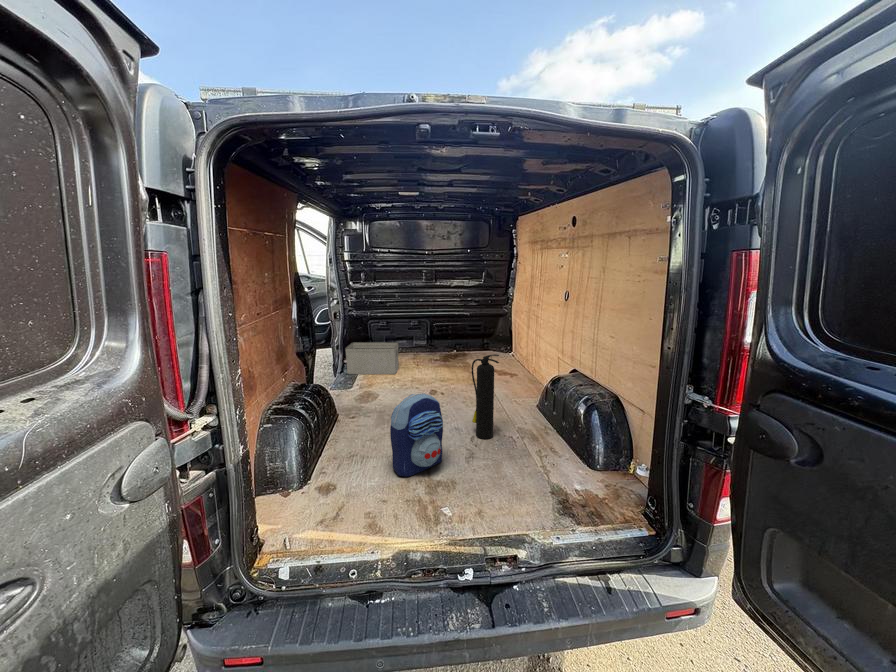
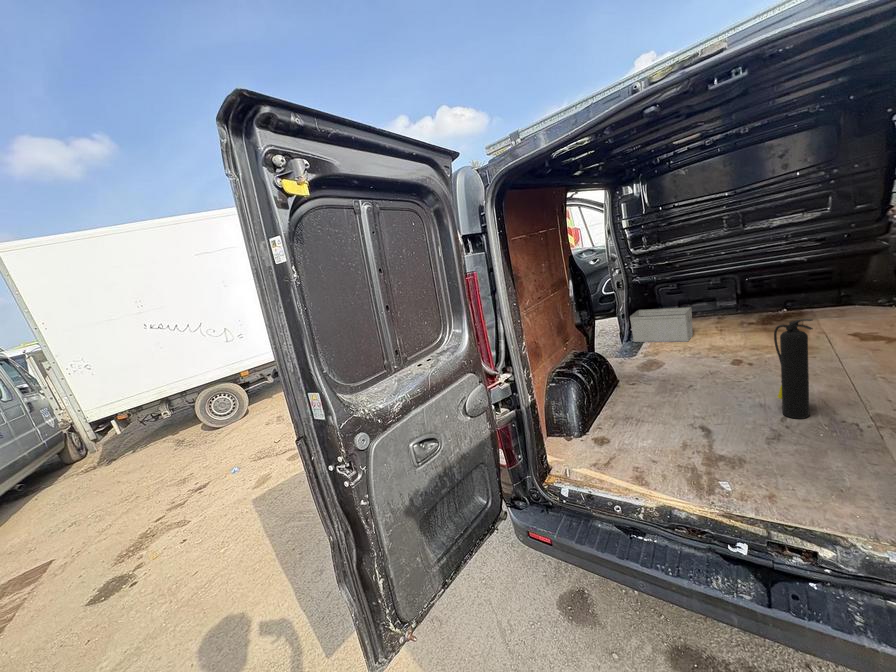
backpack: present [390,393,443,477] -> none [663,362,728,443]

